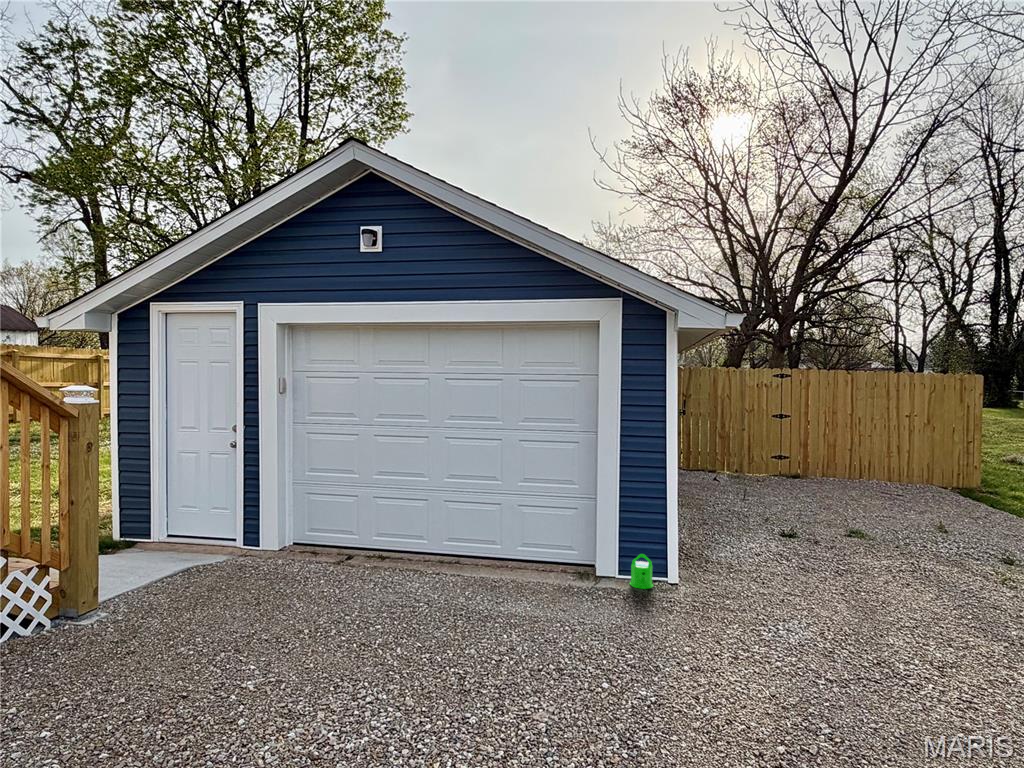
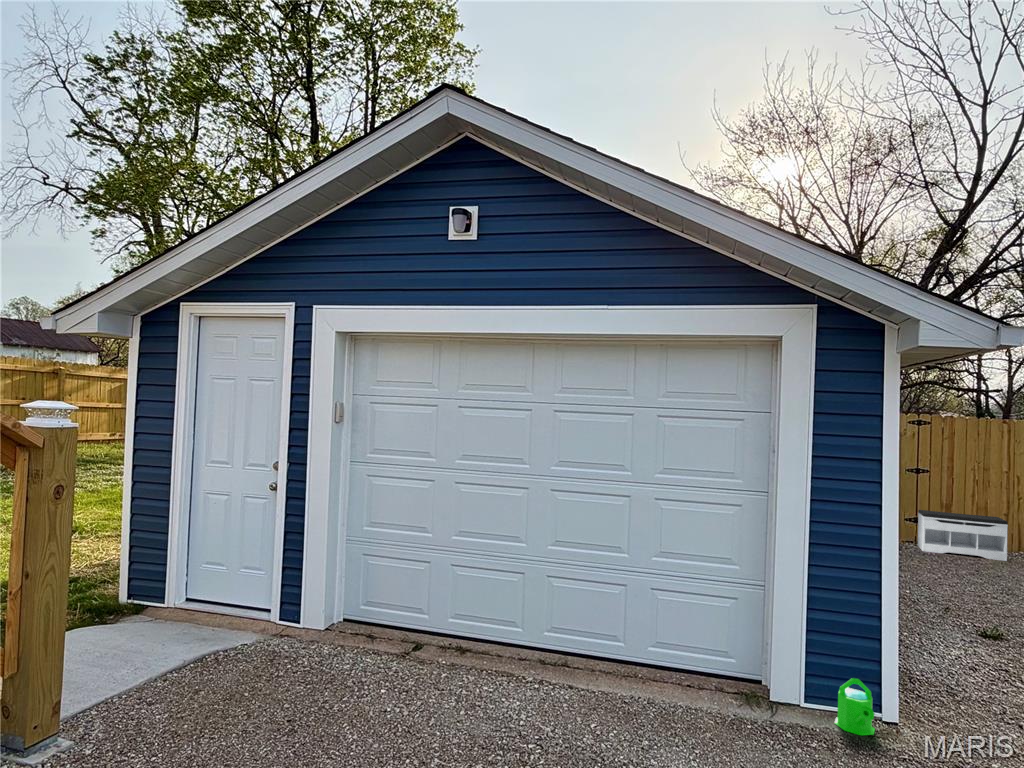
bench: none [769,448,831,485] -> present [918,510,1008,561]

